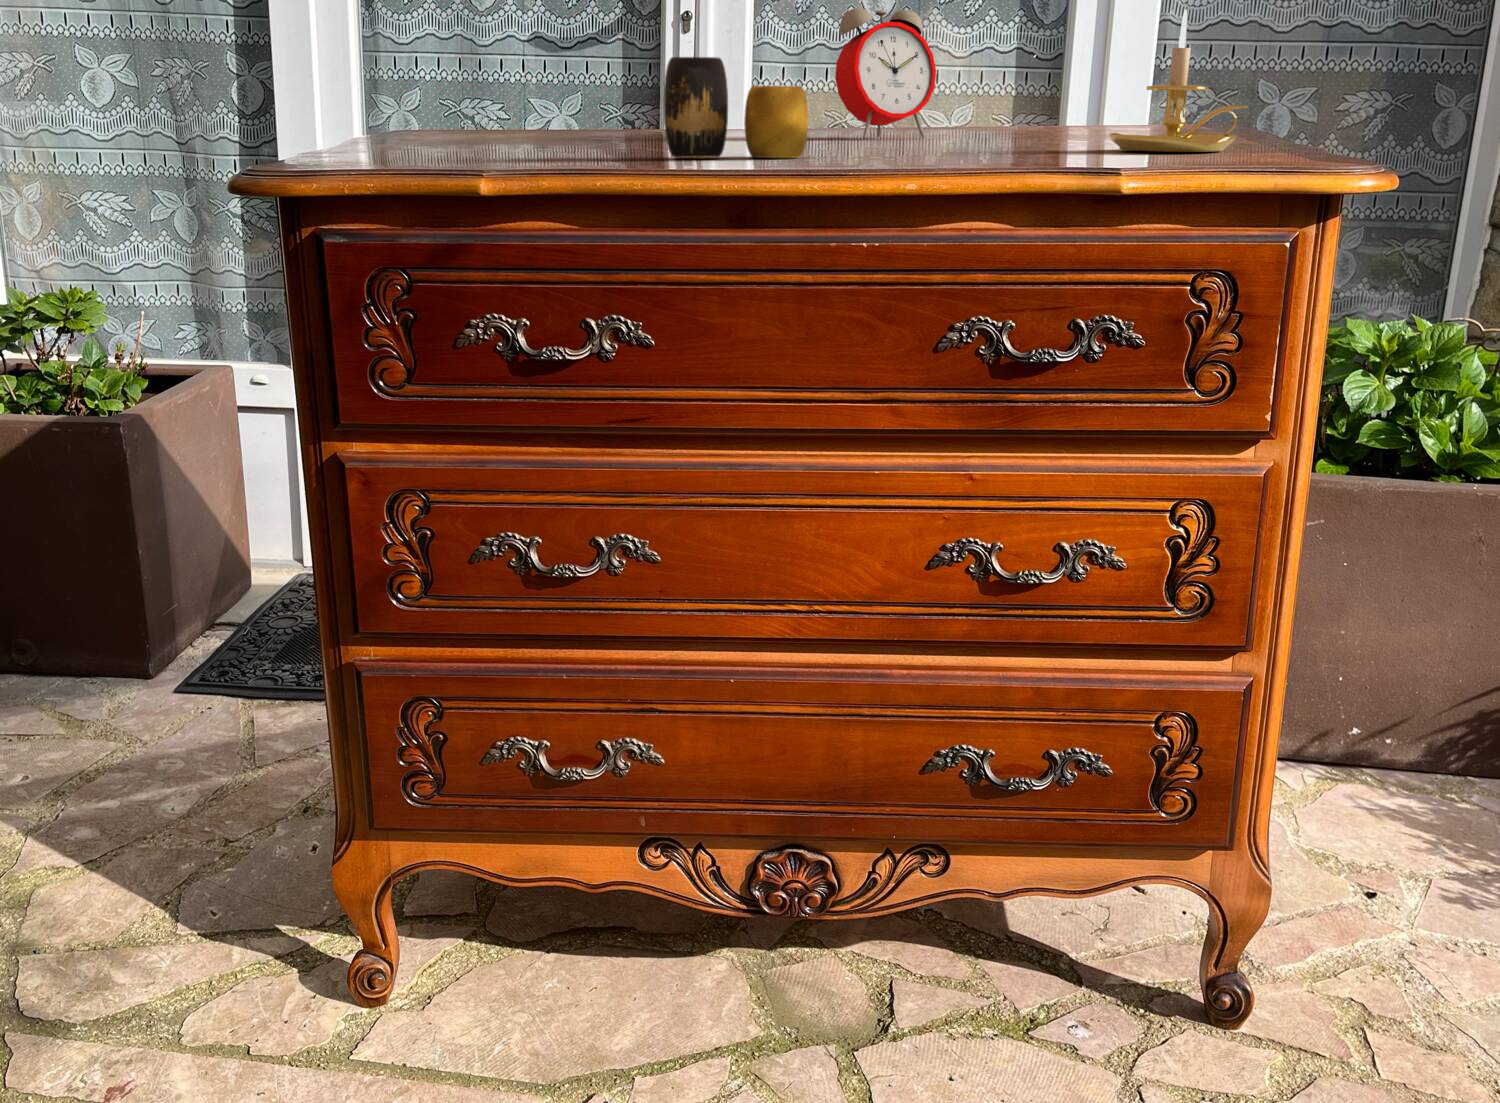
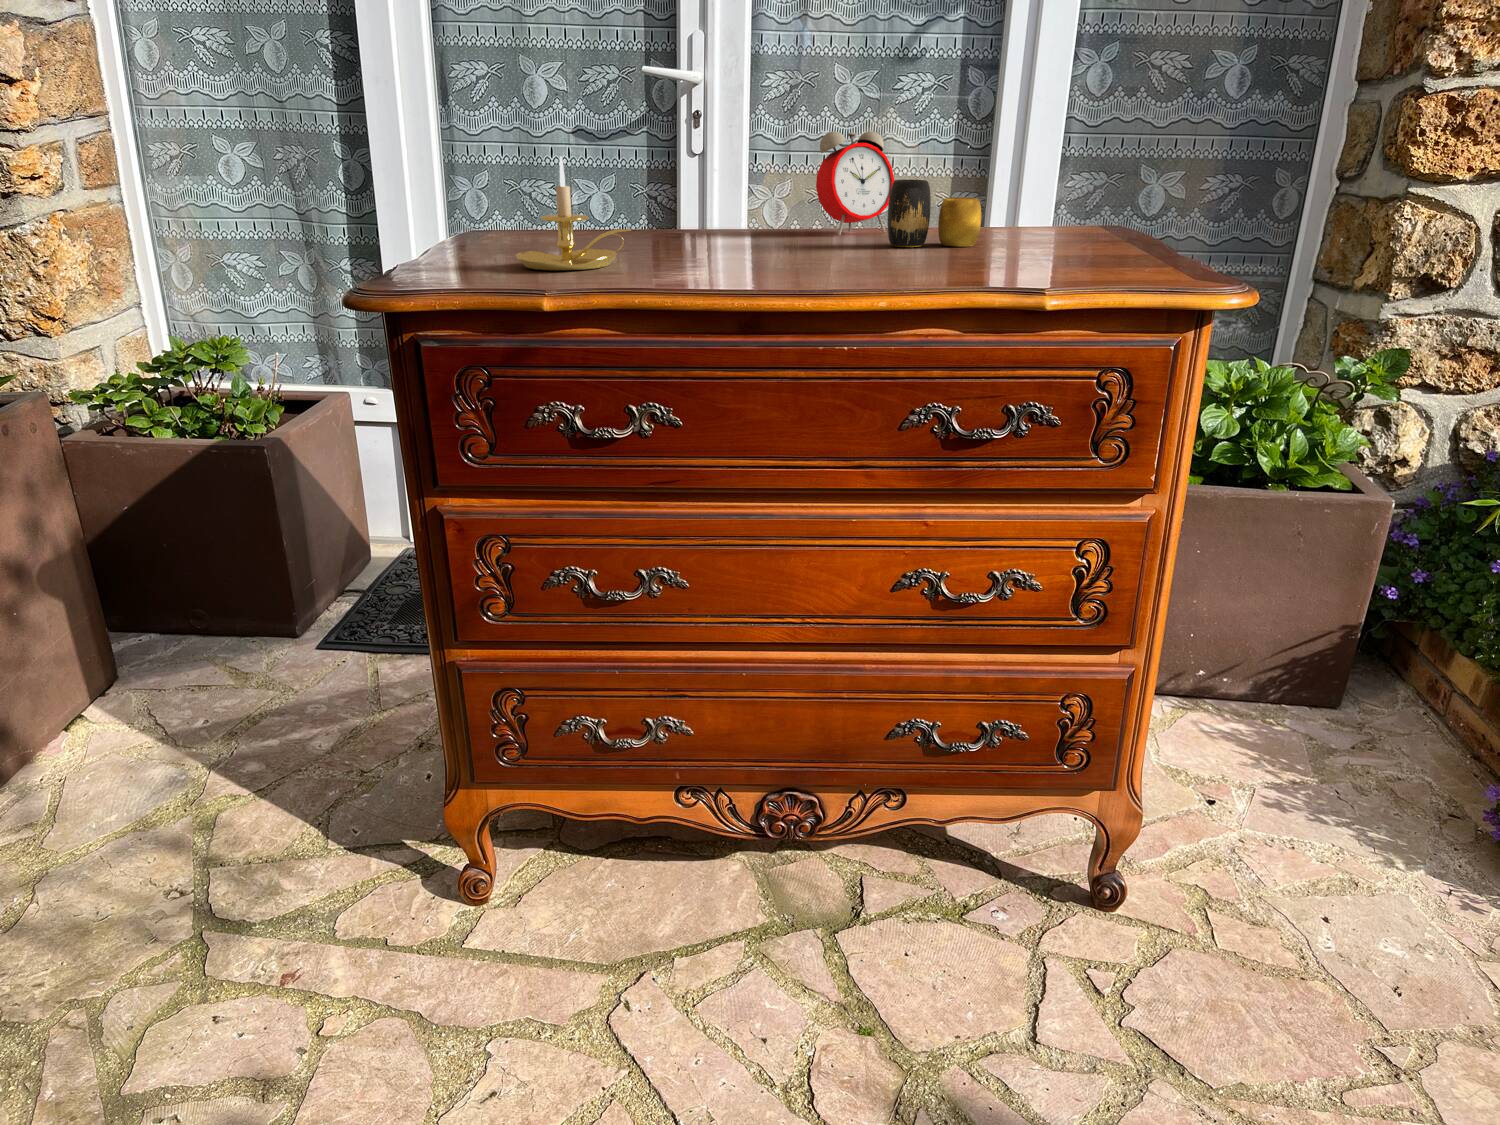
candle holder: present [1109,9,1248,152] -> present [515,156,631,270]
vase: present [664,57,808,158] -> present [887,179,981,247]

